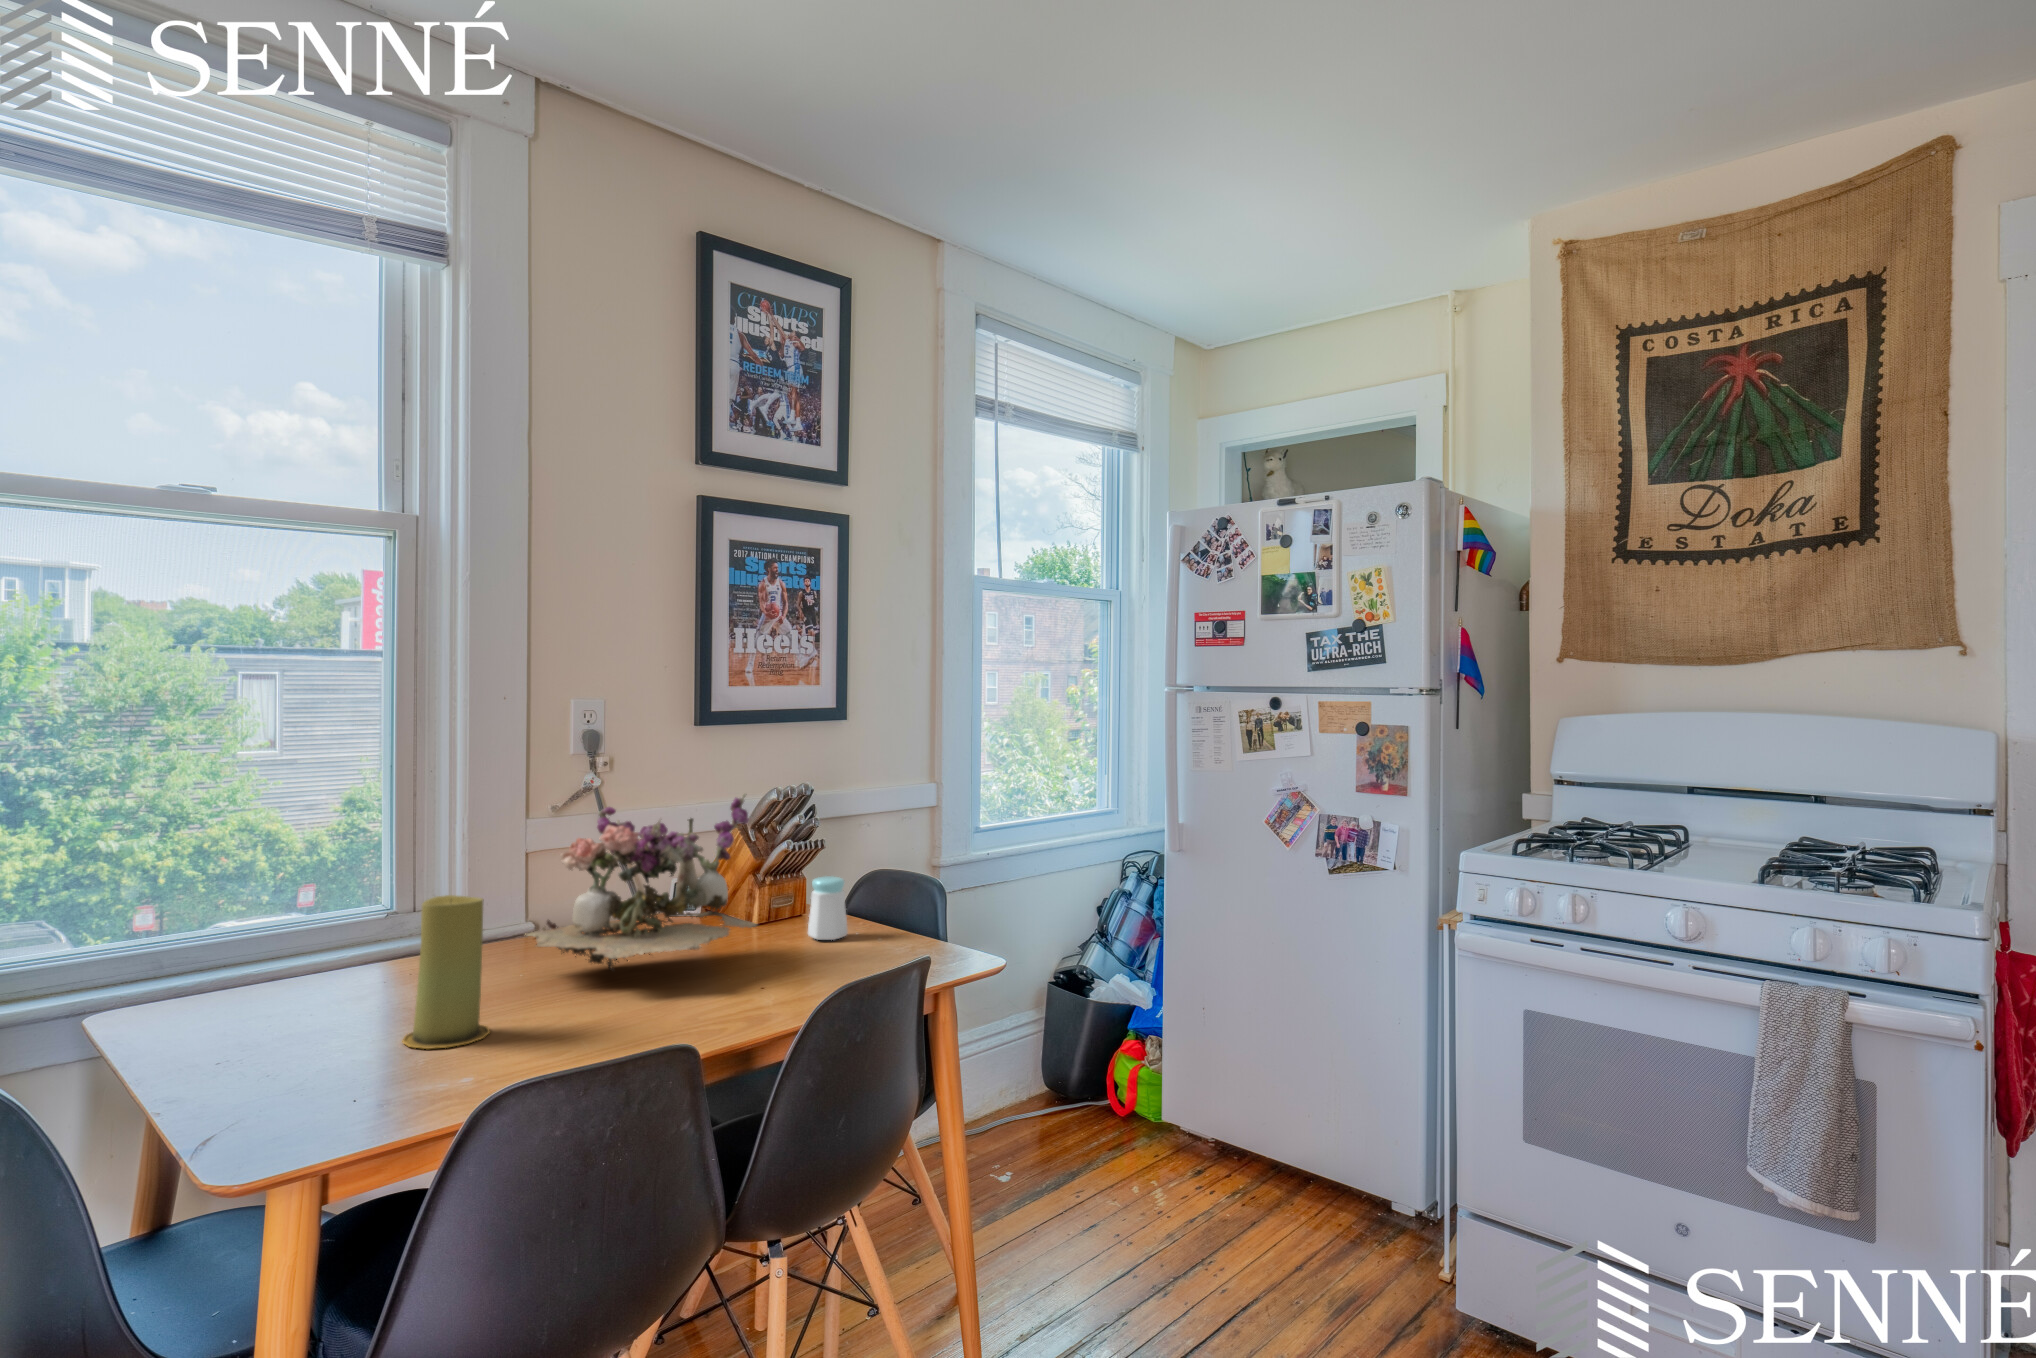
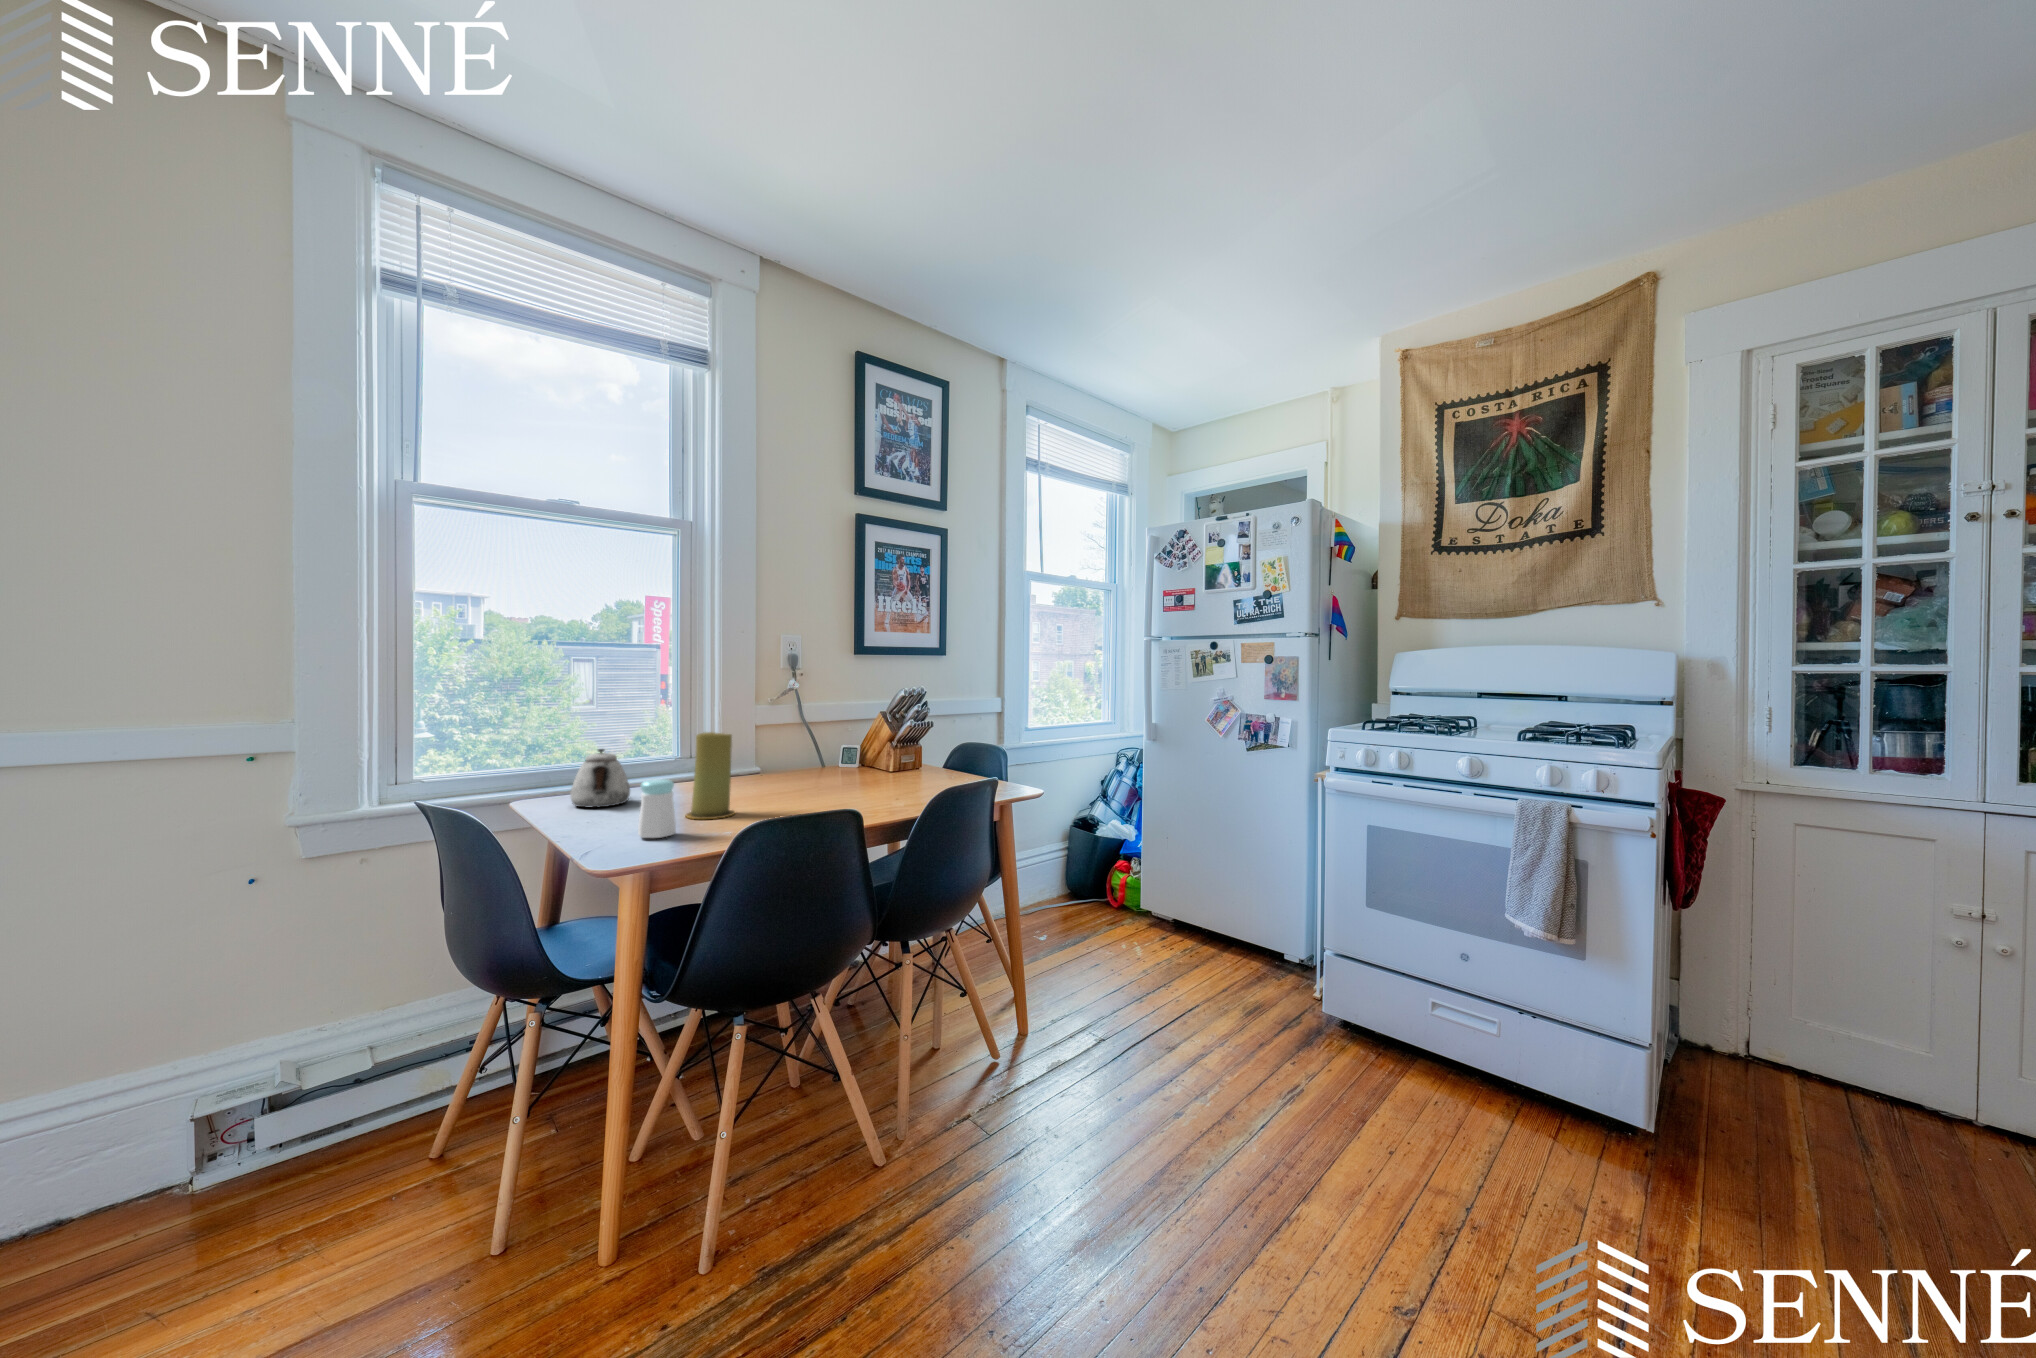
flower arrangement: present [525,794,757,969] -> none [754,685,894,790]
salt shaker: present [808,876,848,940] -> present [638,779,676,838]
teapot: none [205,920,309,1023] -> present [570,749,630,808]

